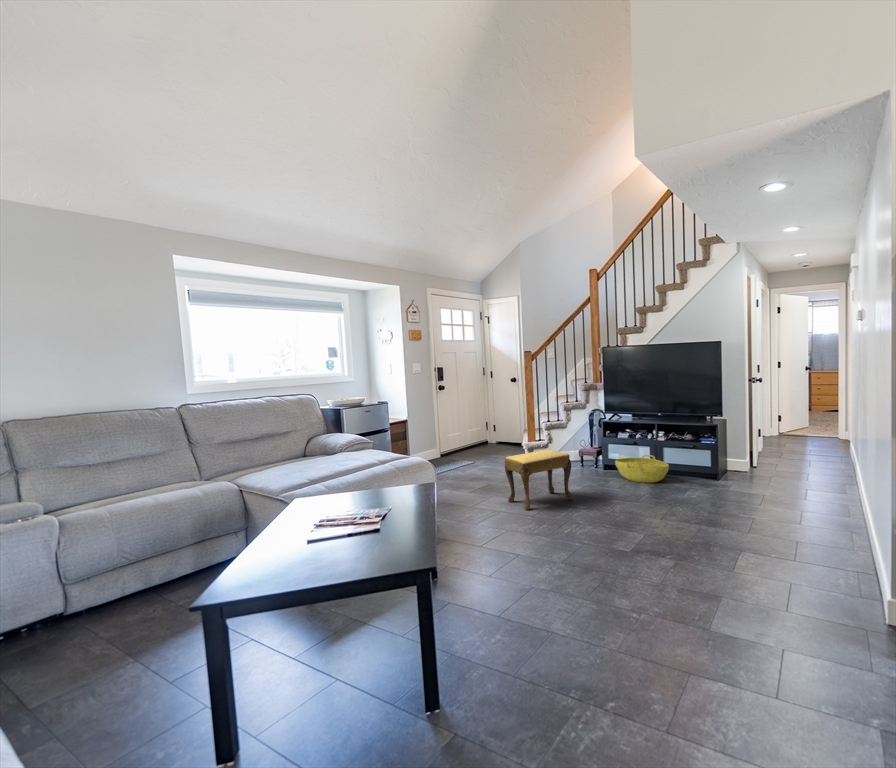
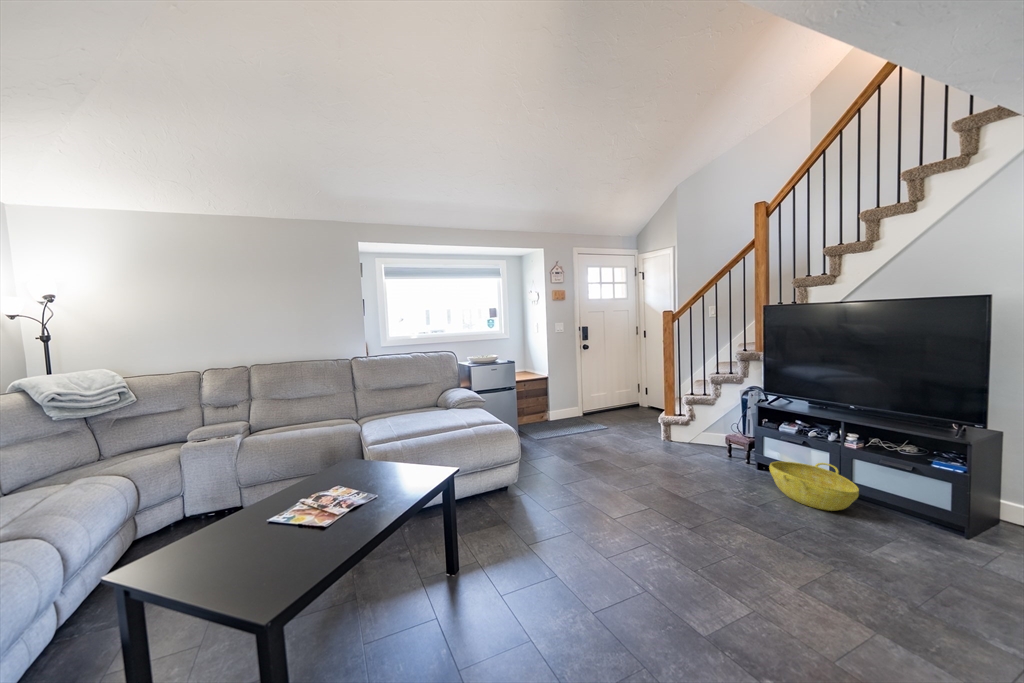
footstool: present [505,449,573,510] -> none [586,441,677,524]

